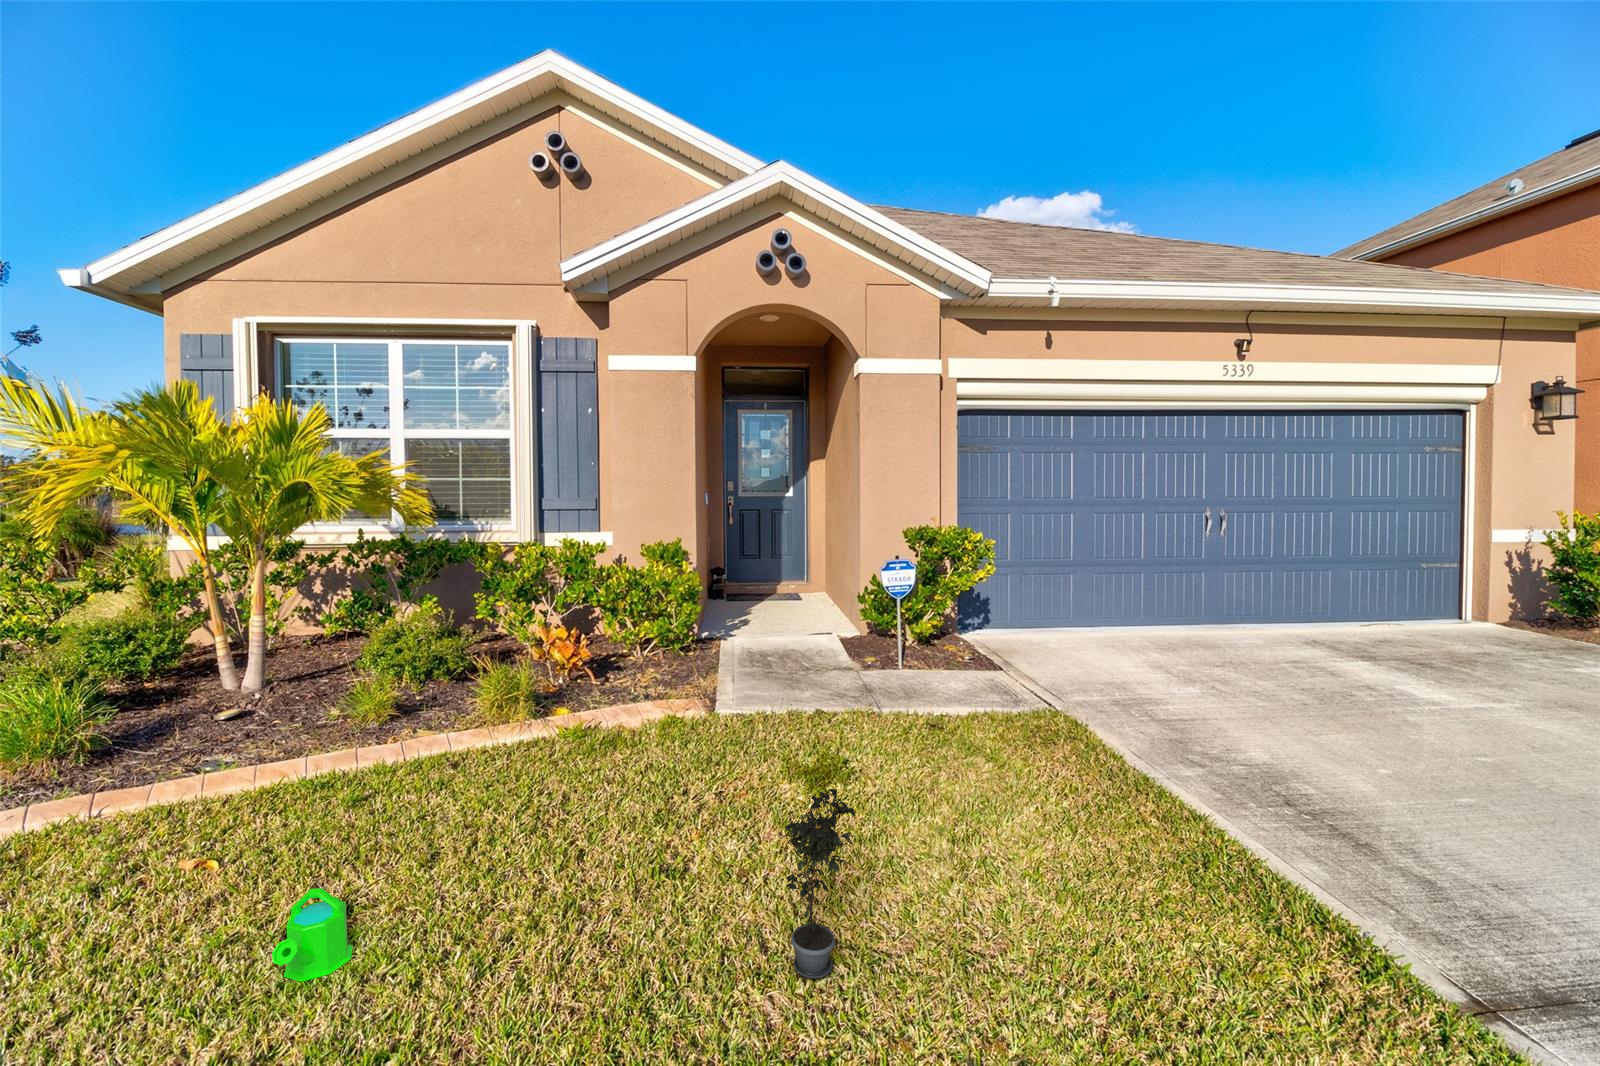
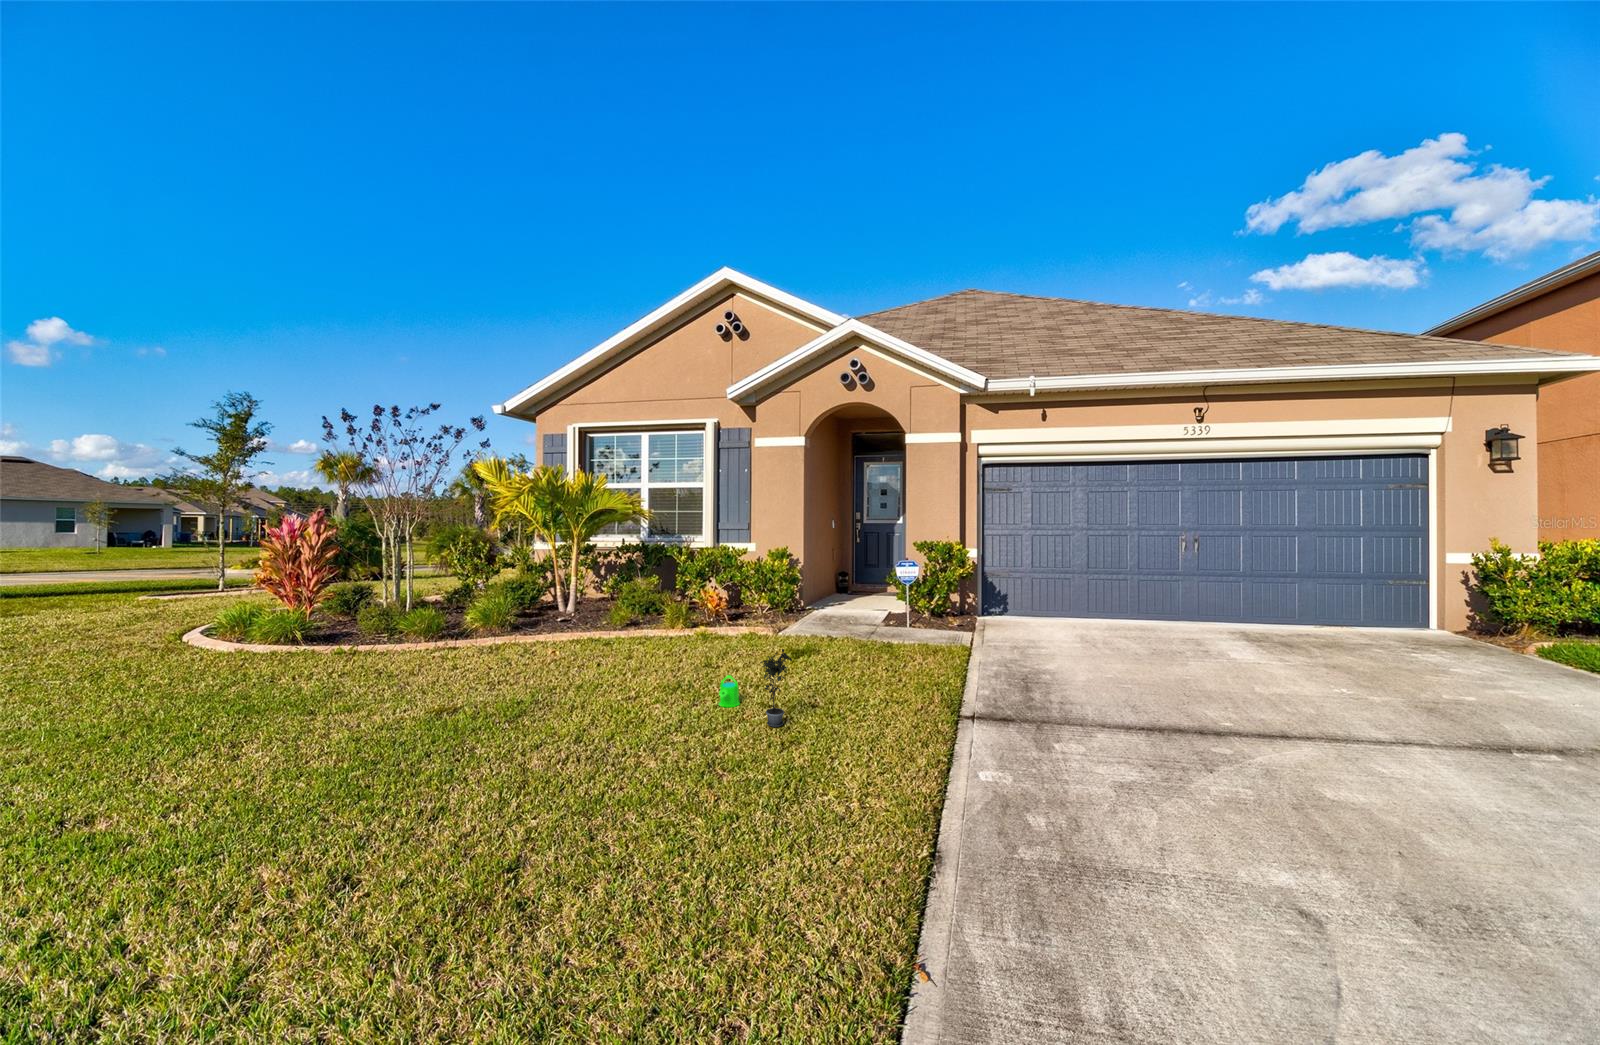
watering can: present [272,888,353,982] -> present [719,675,740,708]

